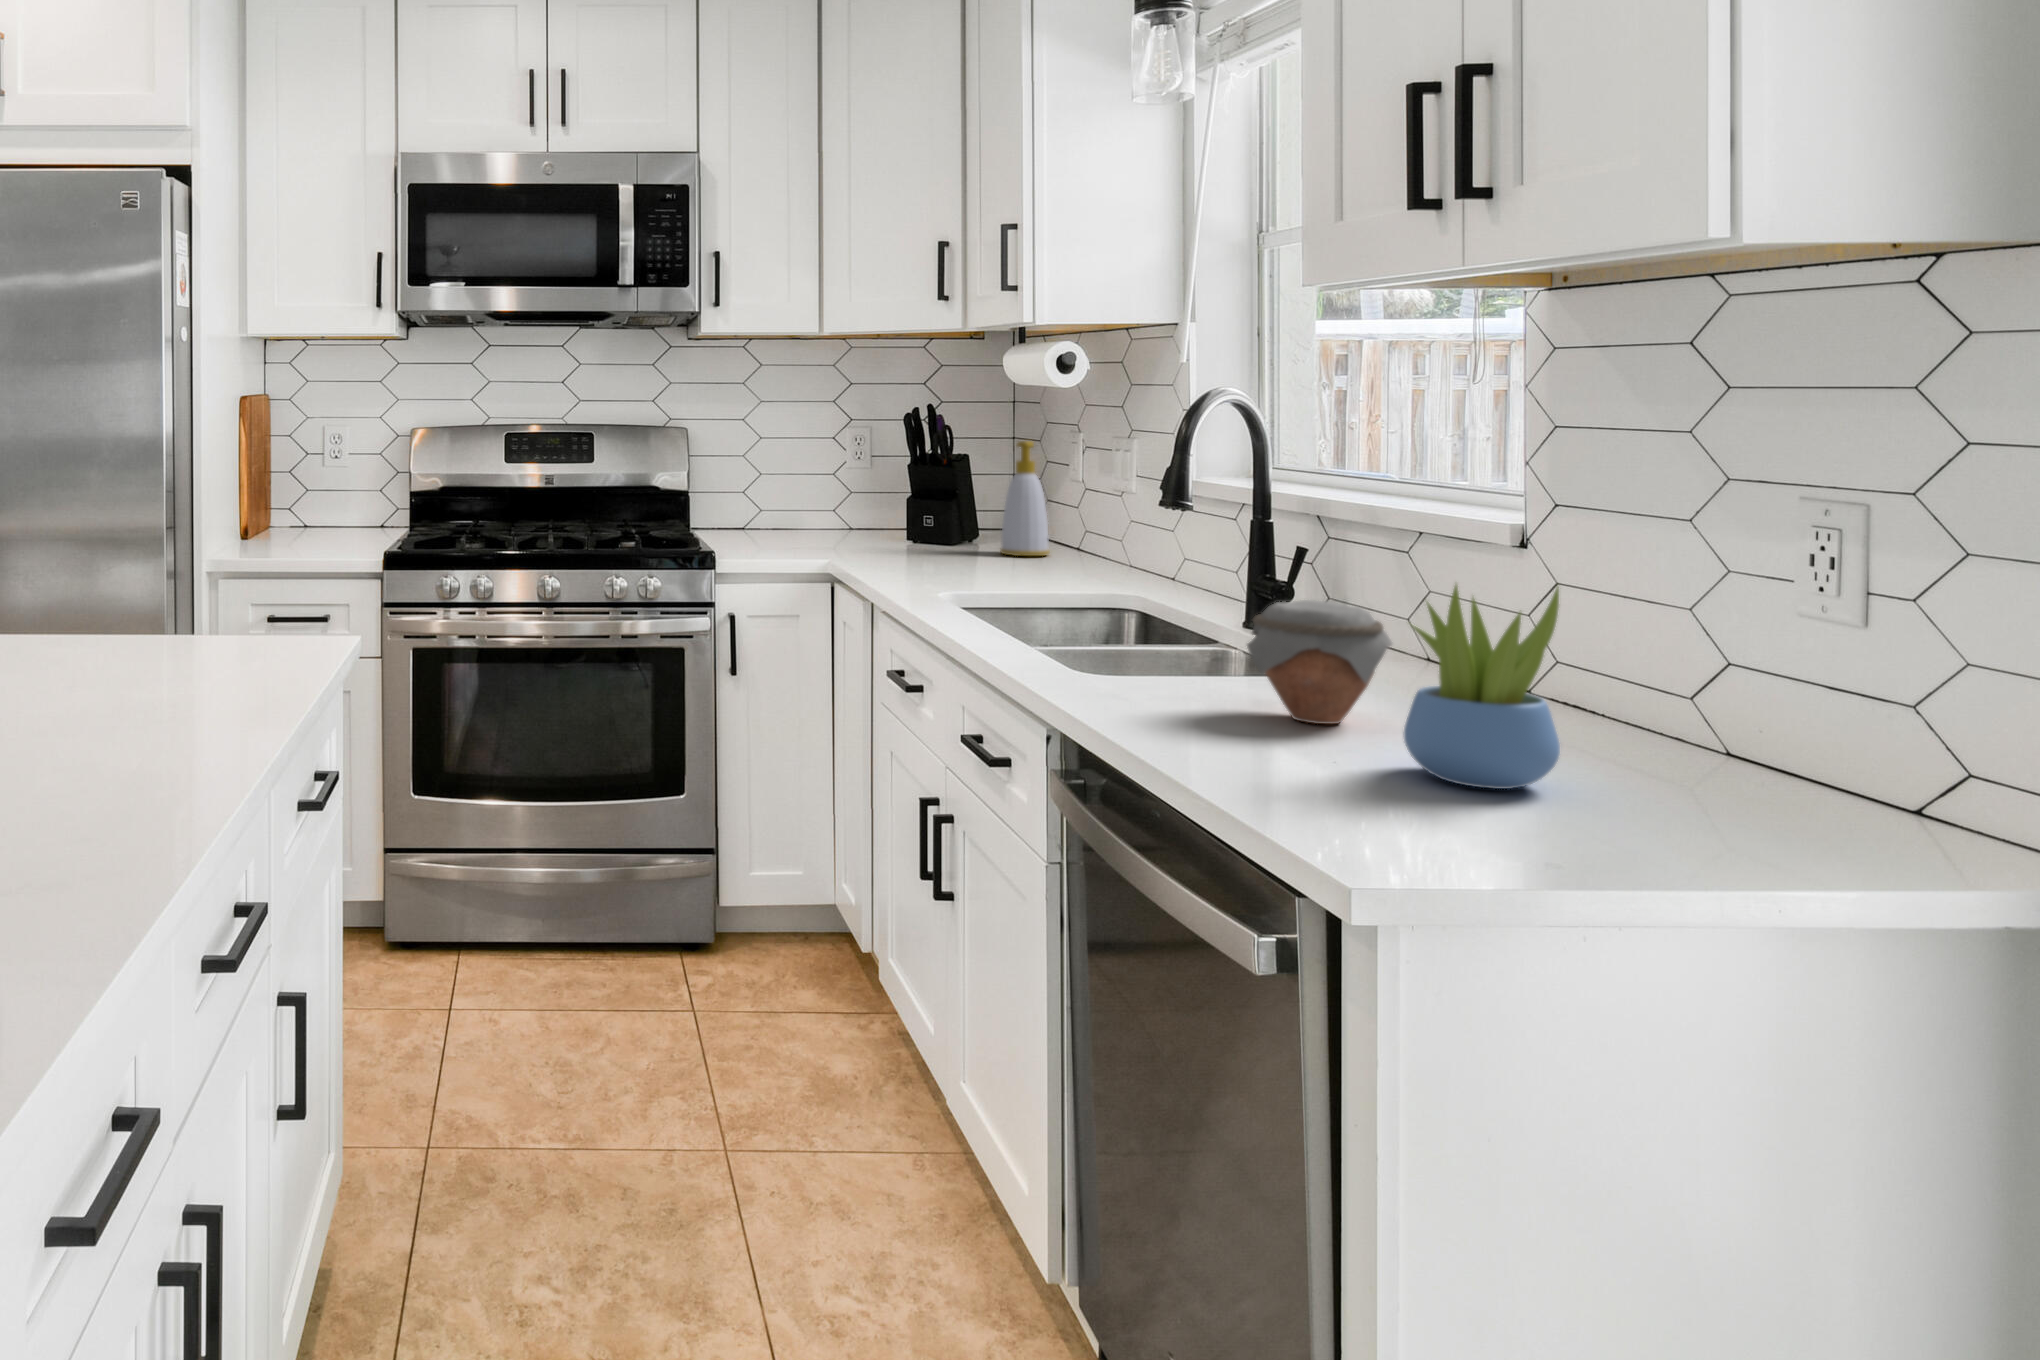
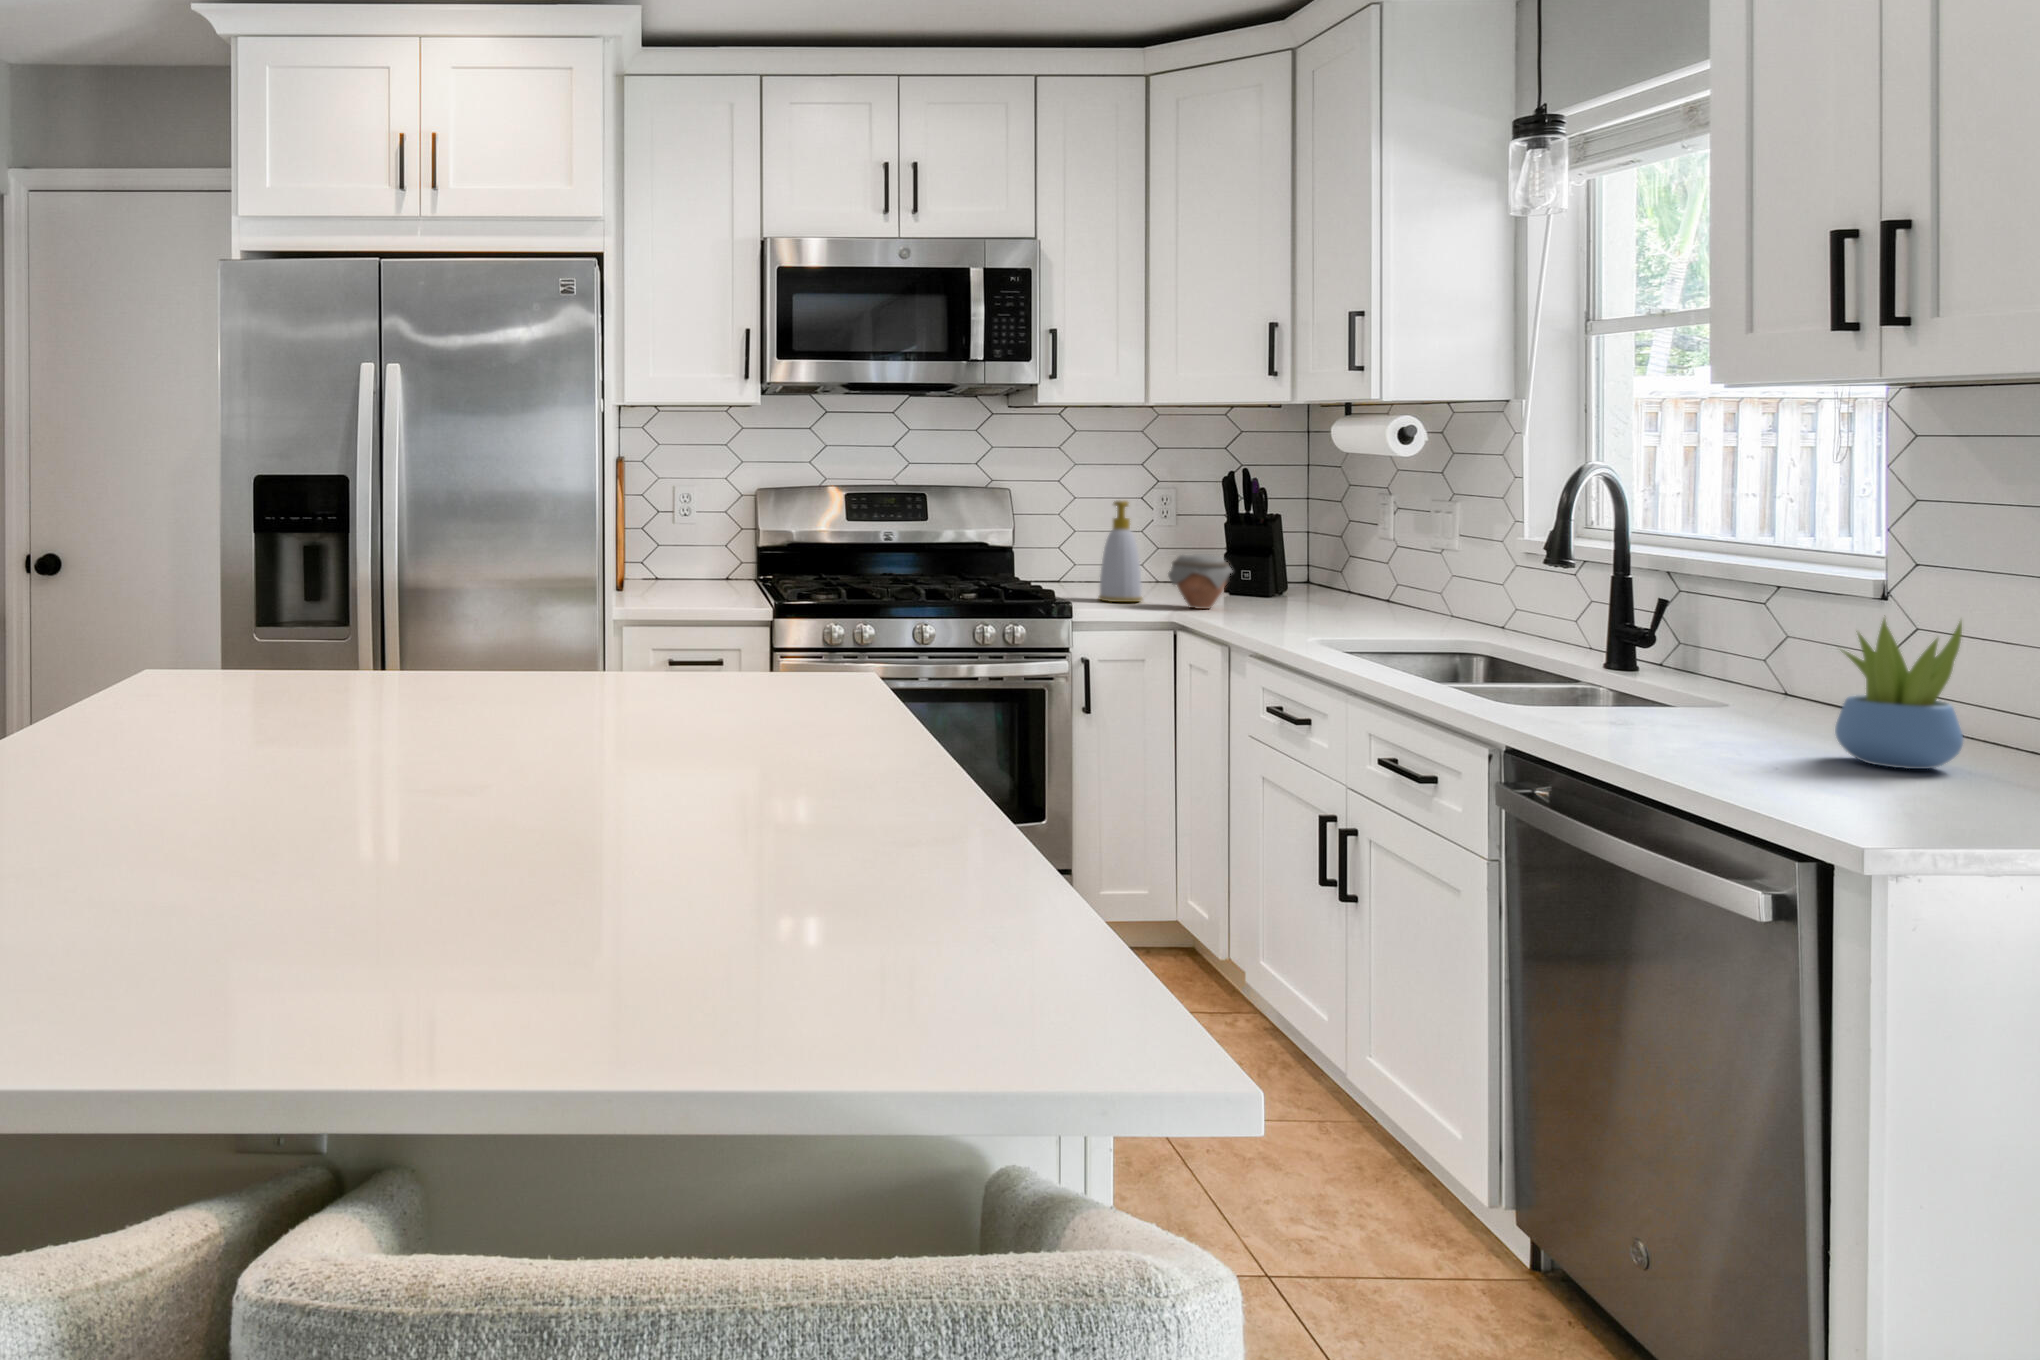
soap bottle: present [1000,441,1050,556] -> present [1099,501,1142,602]
jar: present [1247,600,1392,724] -> present [1168,554,1232,609]

